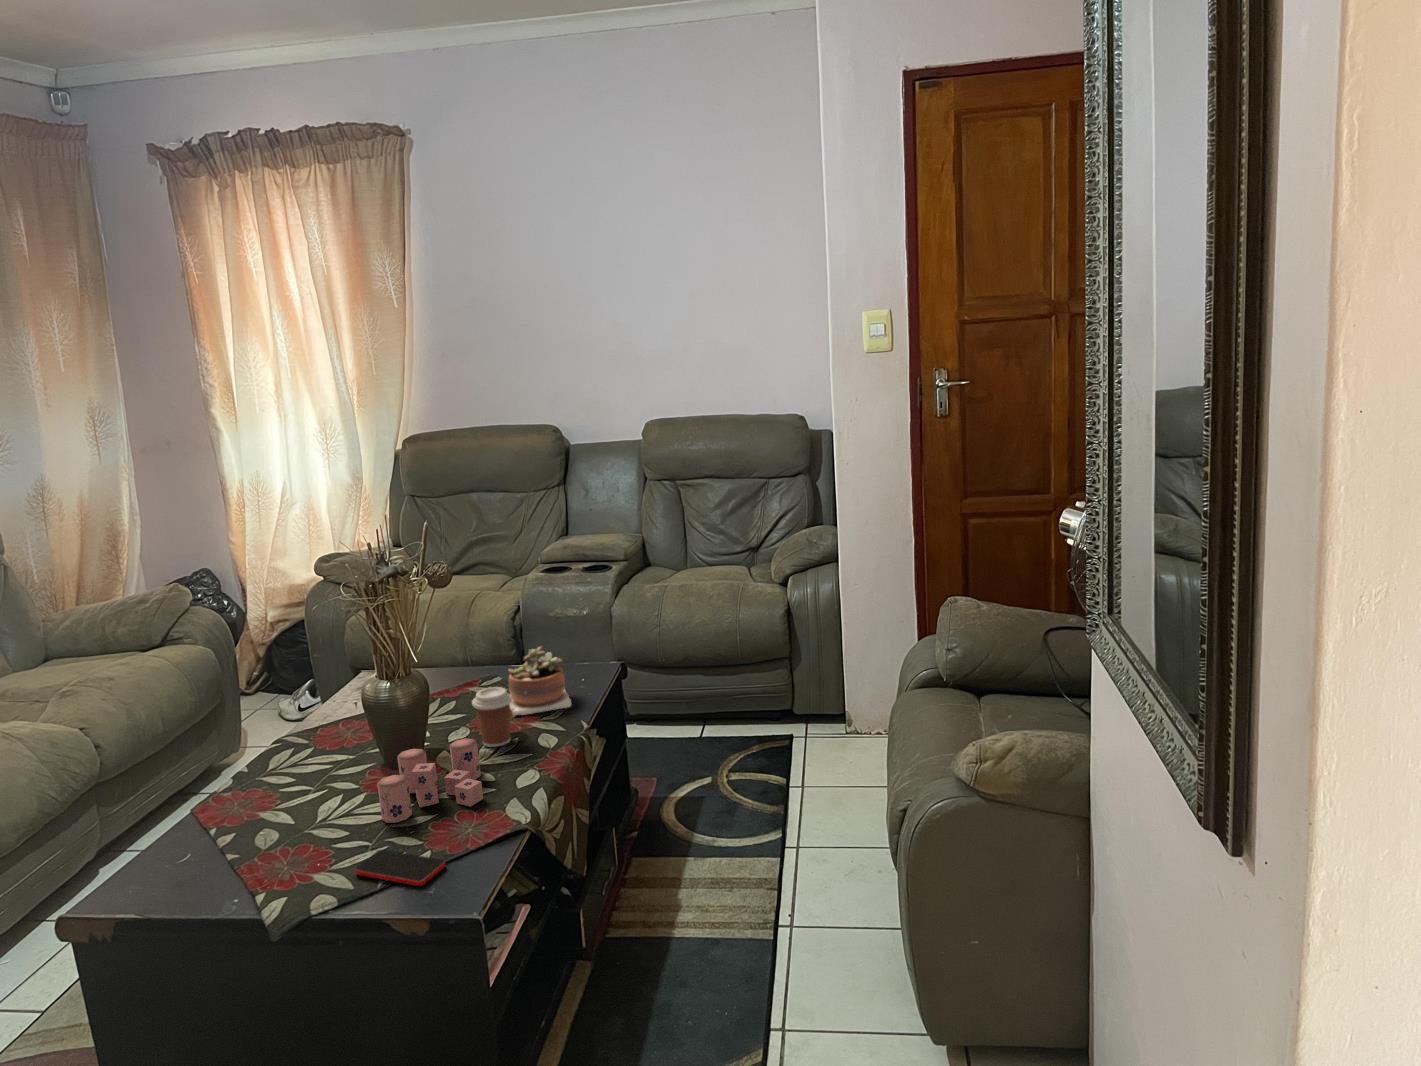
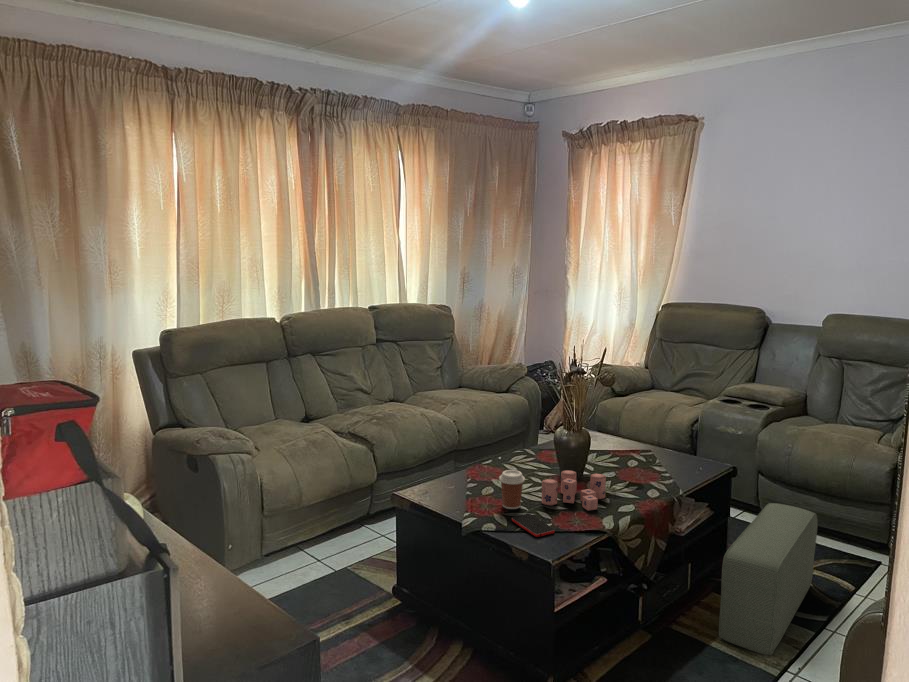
succulent plant: present [508,647,571,715] -> none [646,438,687,480]
coffee cup: present [472,687,512,747] -> present [499,470,525,509]
pouf: none [666,698,754,920] -> present [719,503,818,655]

